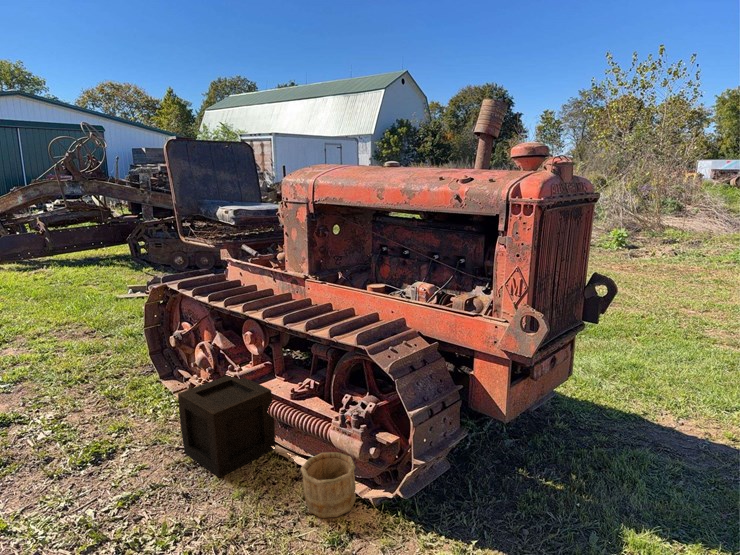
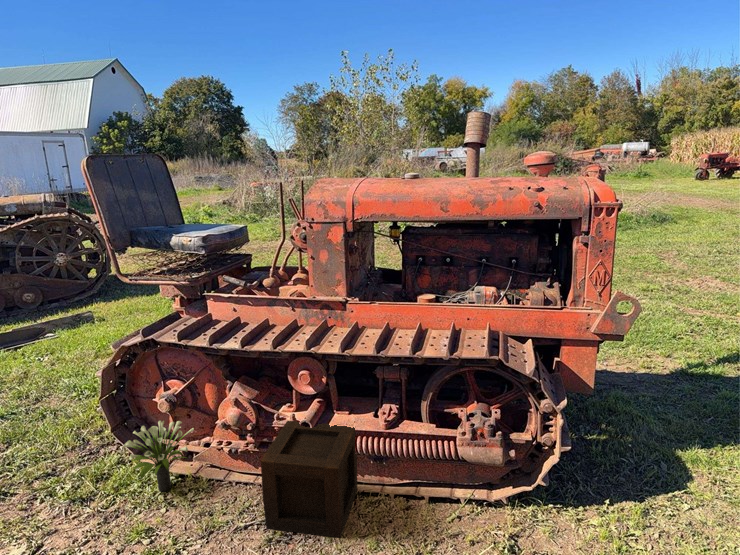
potted plant: none [130,353,186,408] -> present [123,421,194,491]
wooden bucket: present [300,452,356,518] -> none [444,466,500,533]

